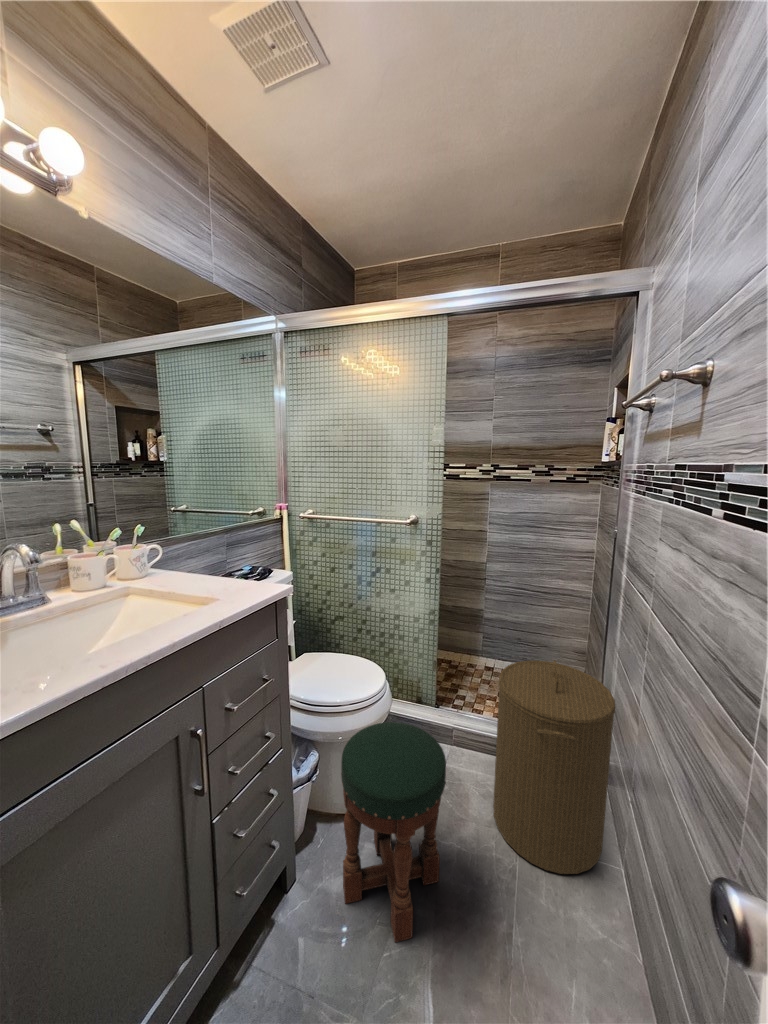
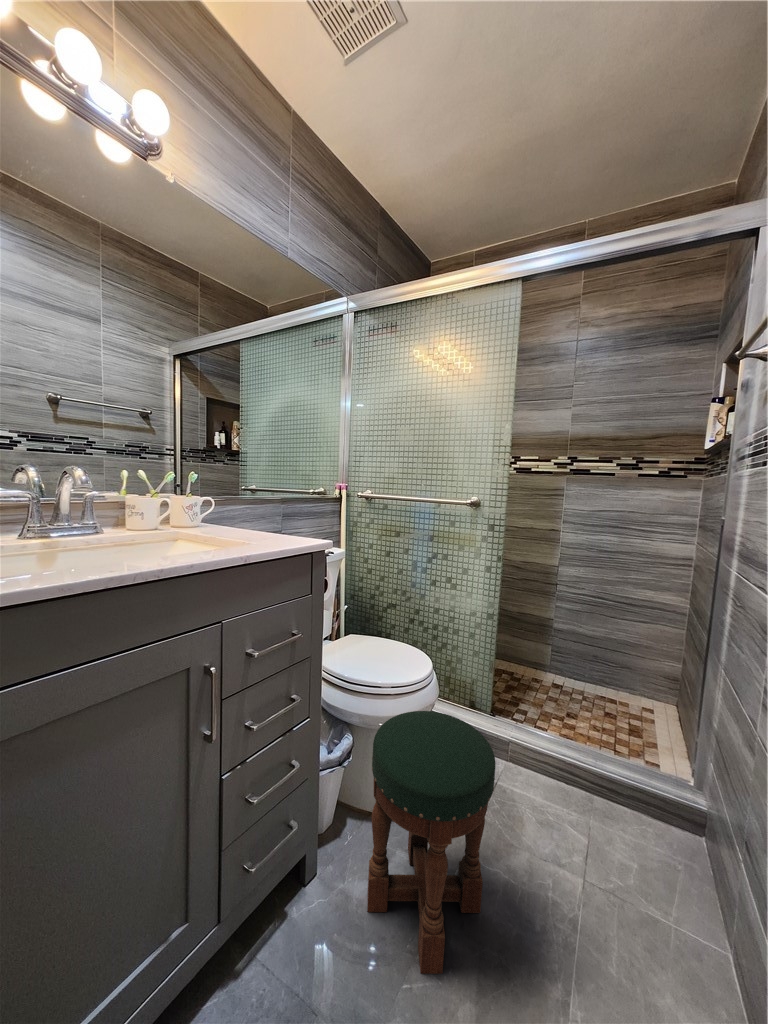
laundry hamper: present [493,660,616,874] -> none [554,666,728,946]

